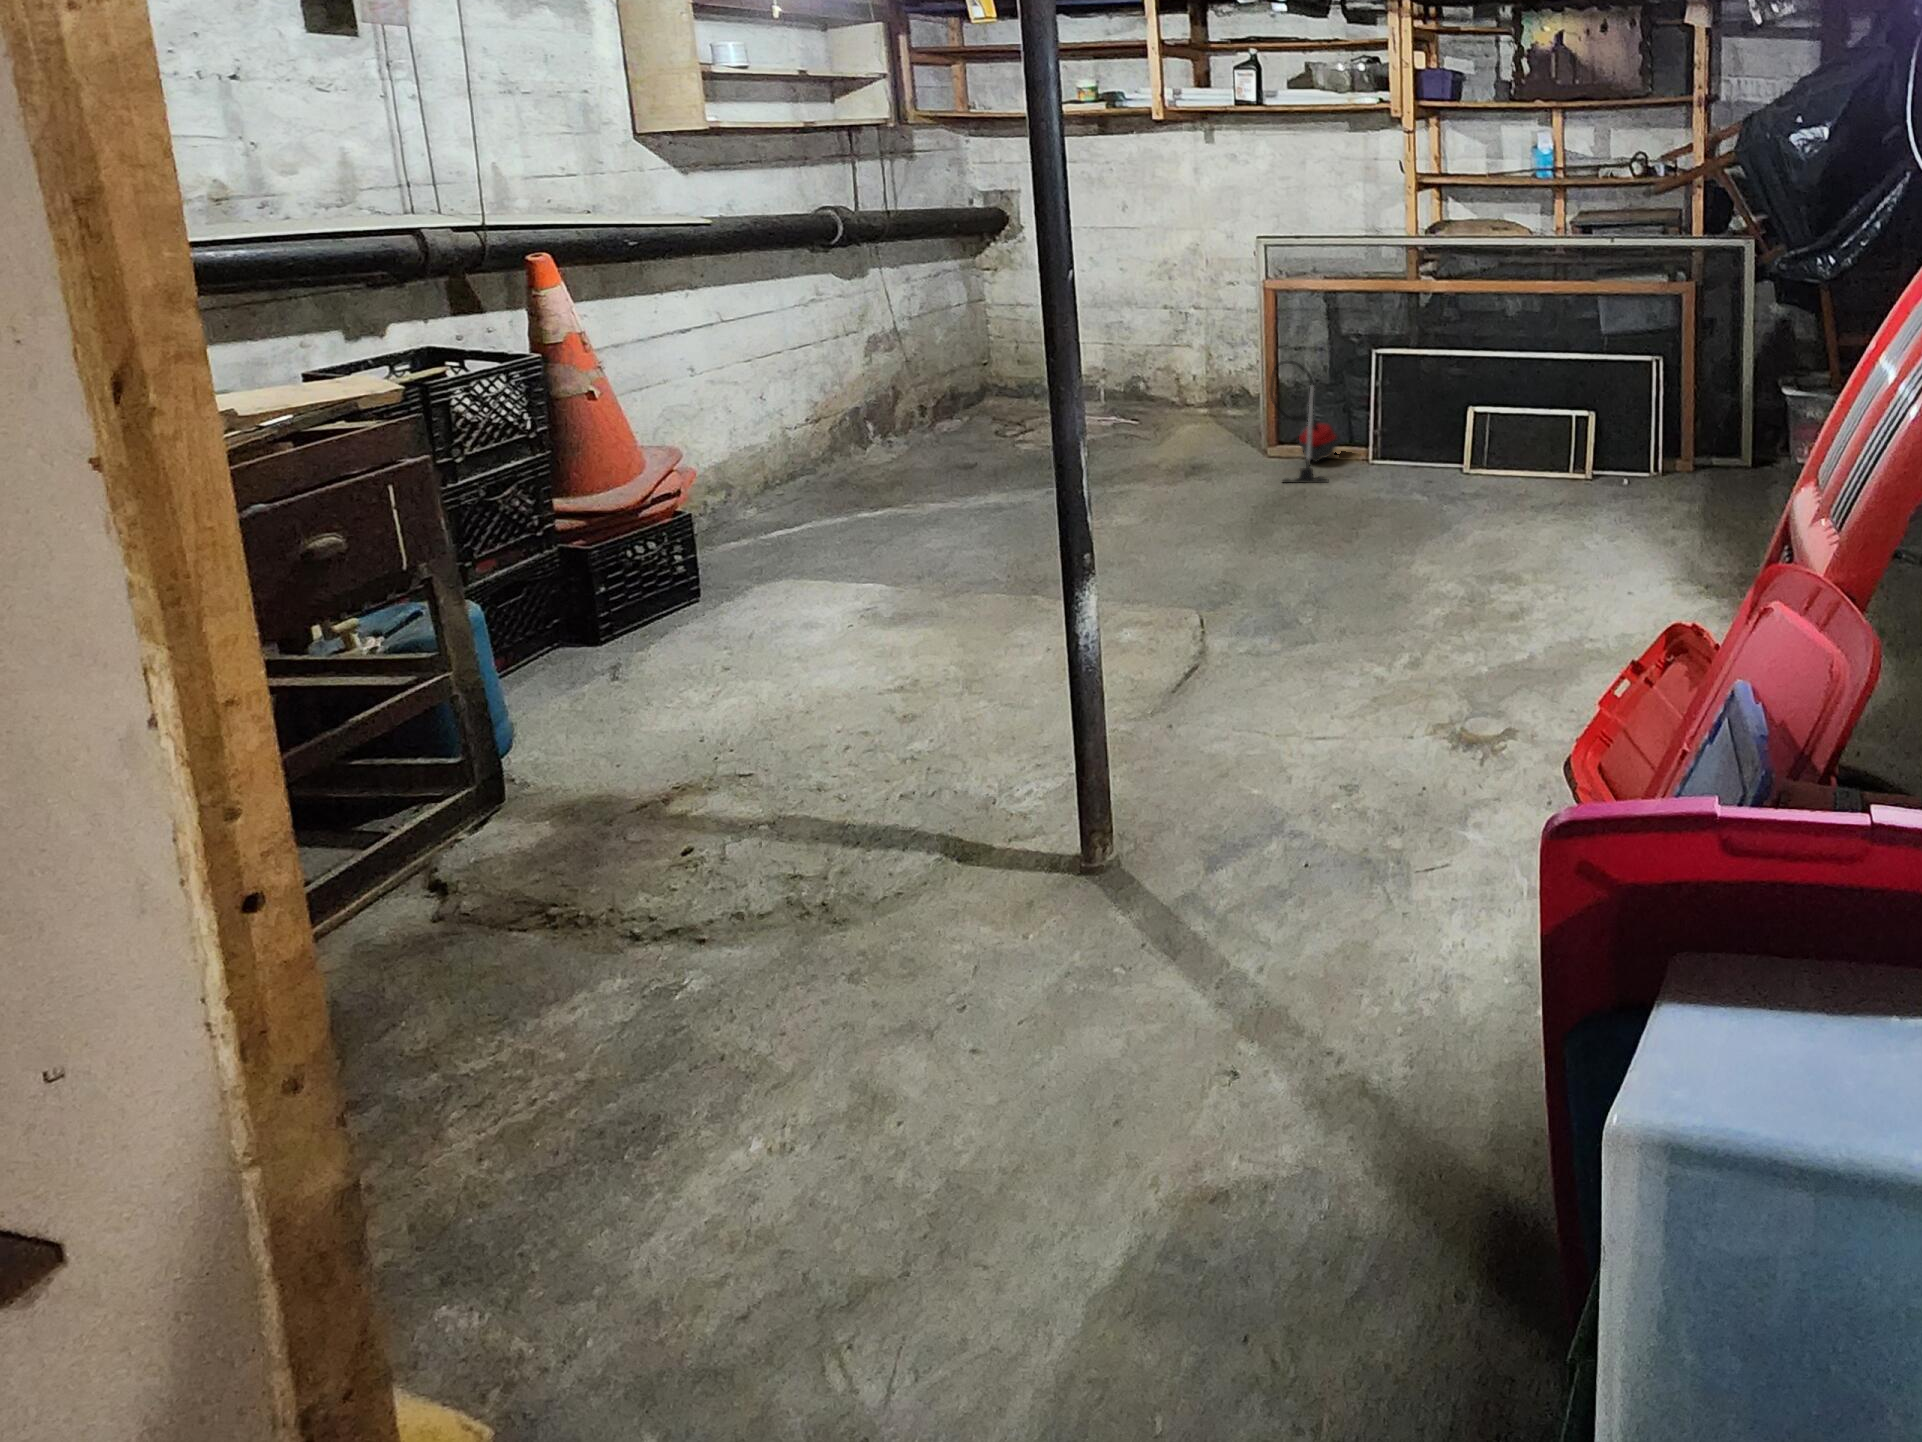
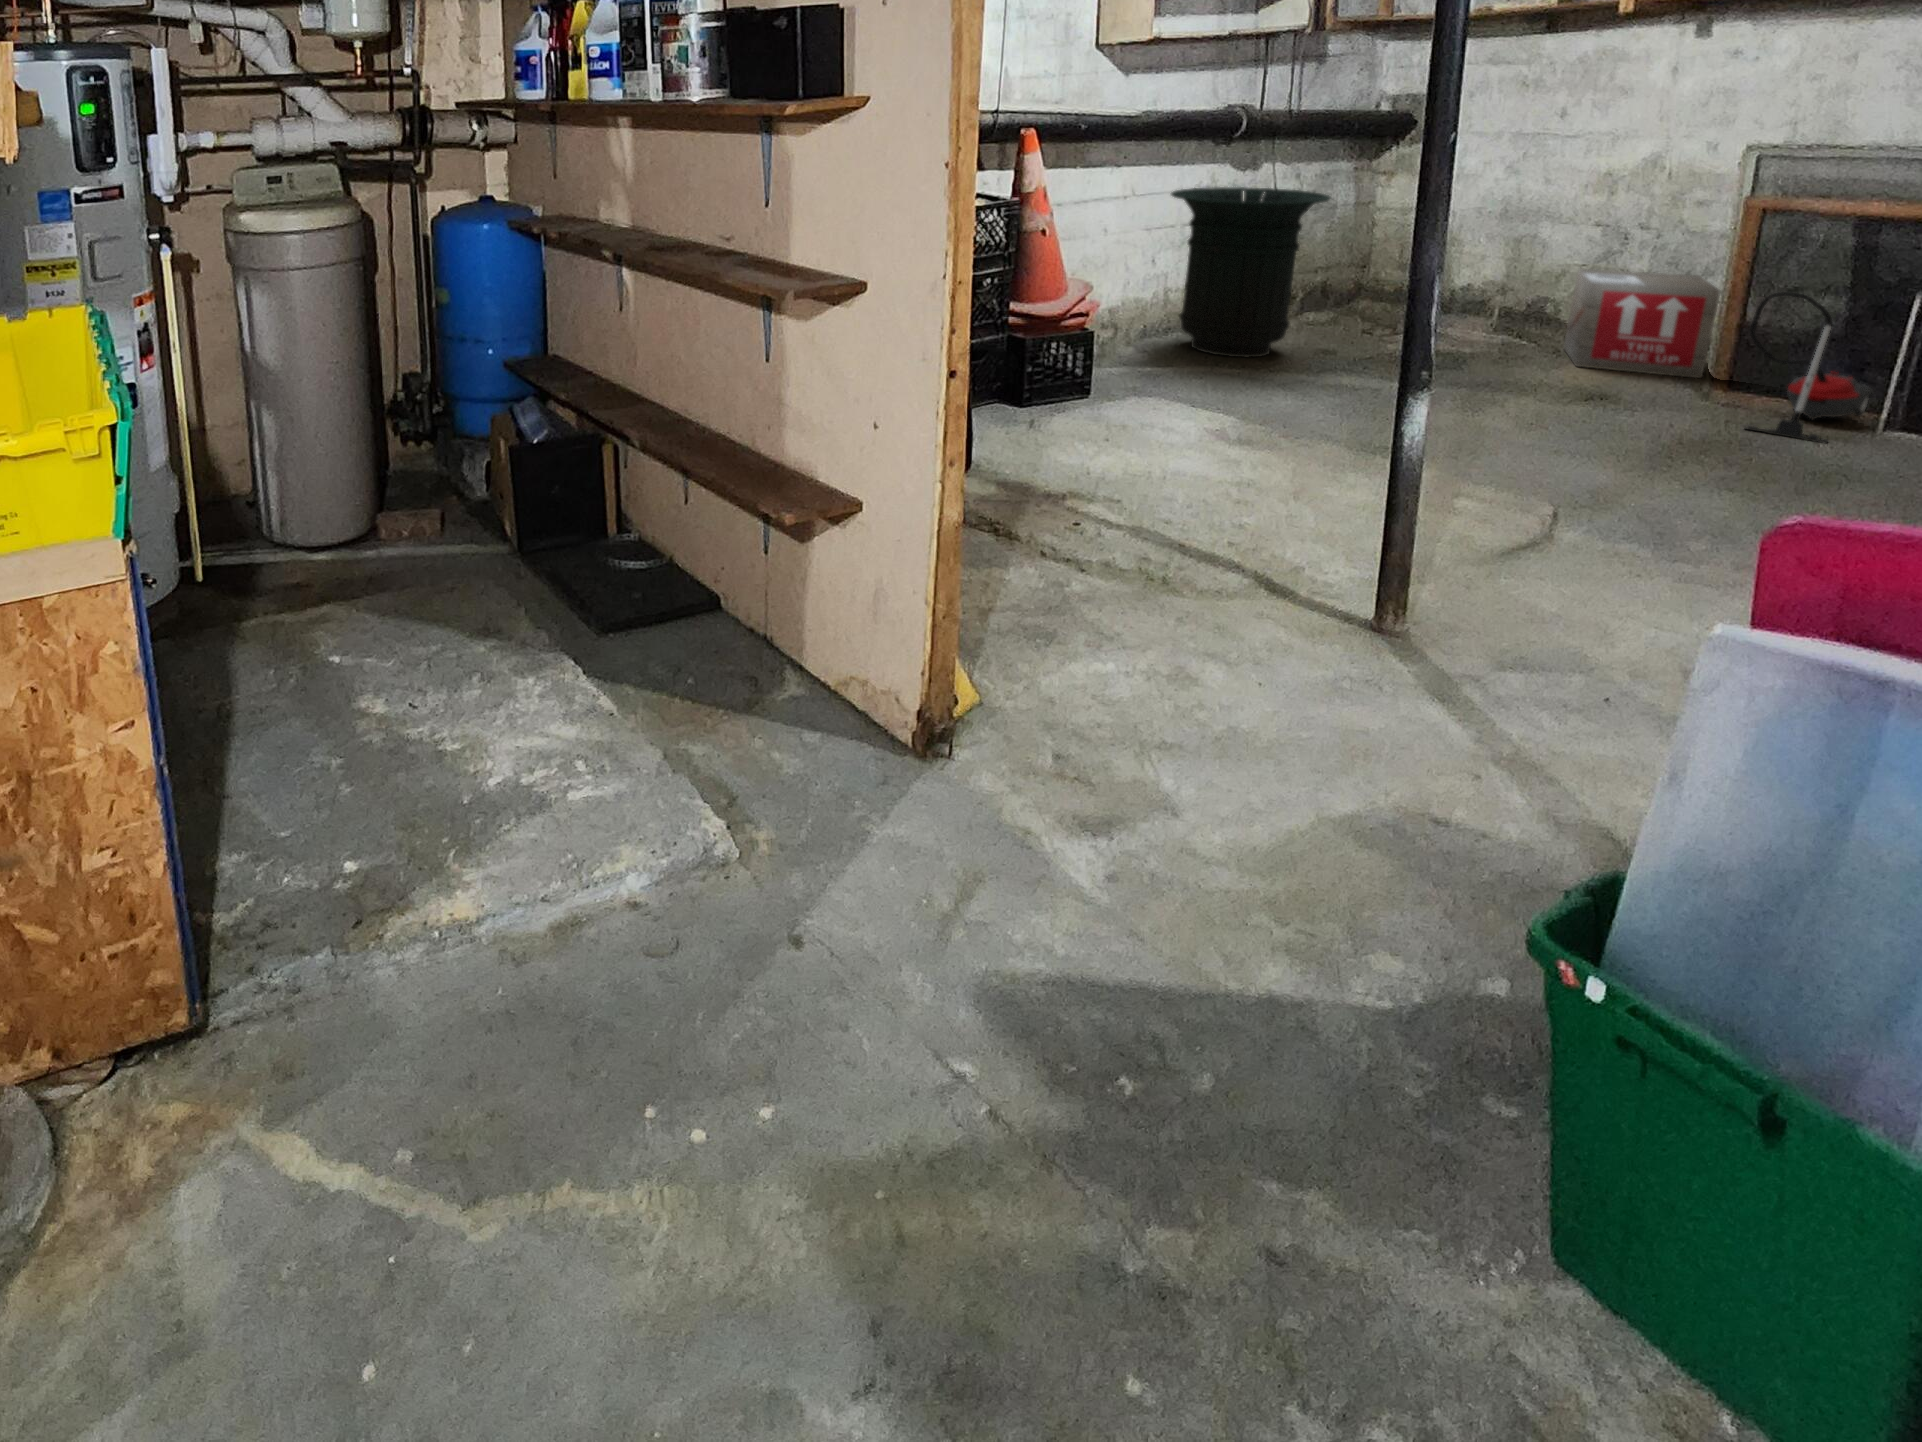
trash can: none [770,300,943,504] -> present [1171,187,1330,357]
wooden crate: none [1155,348,1249,446] -> present [1564,269,1720,378]

